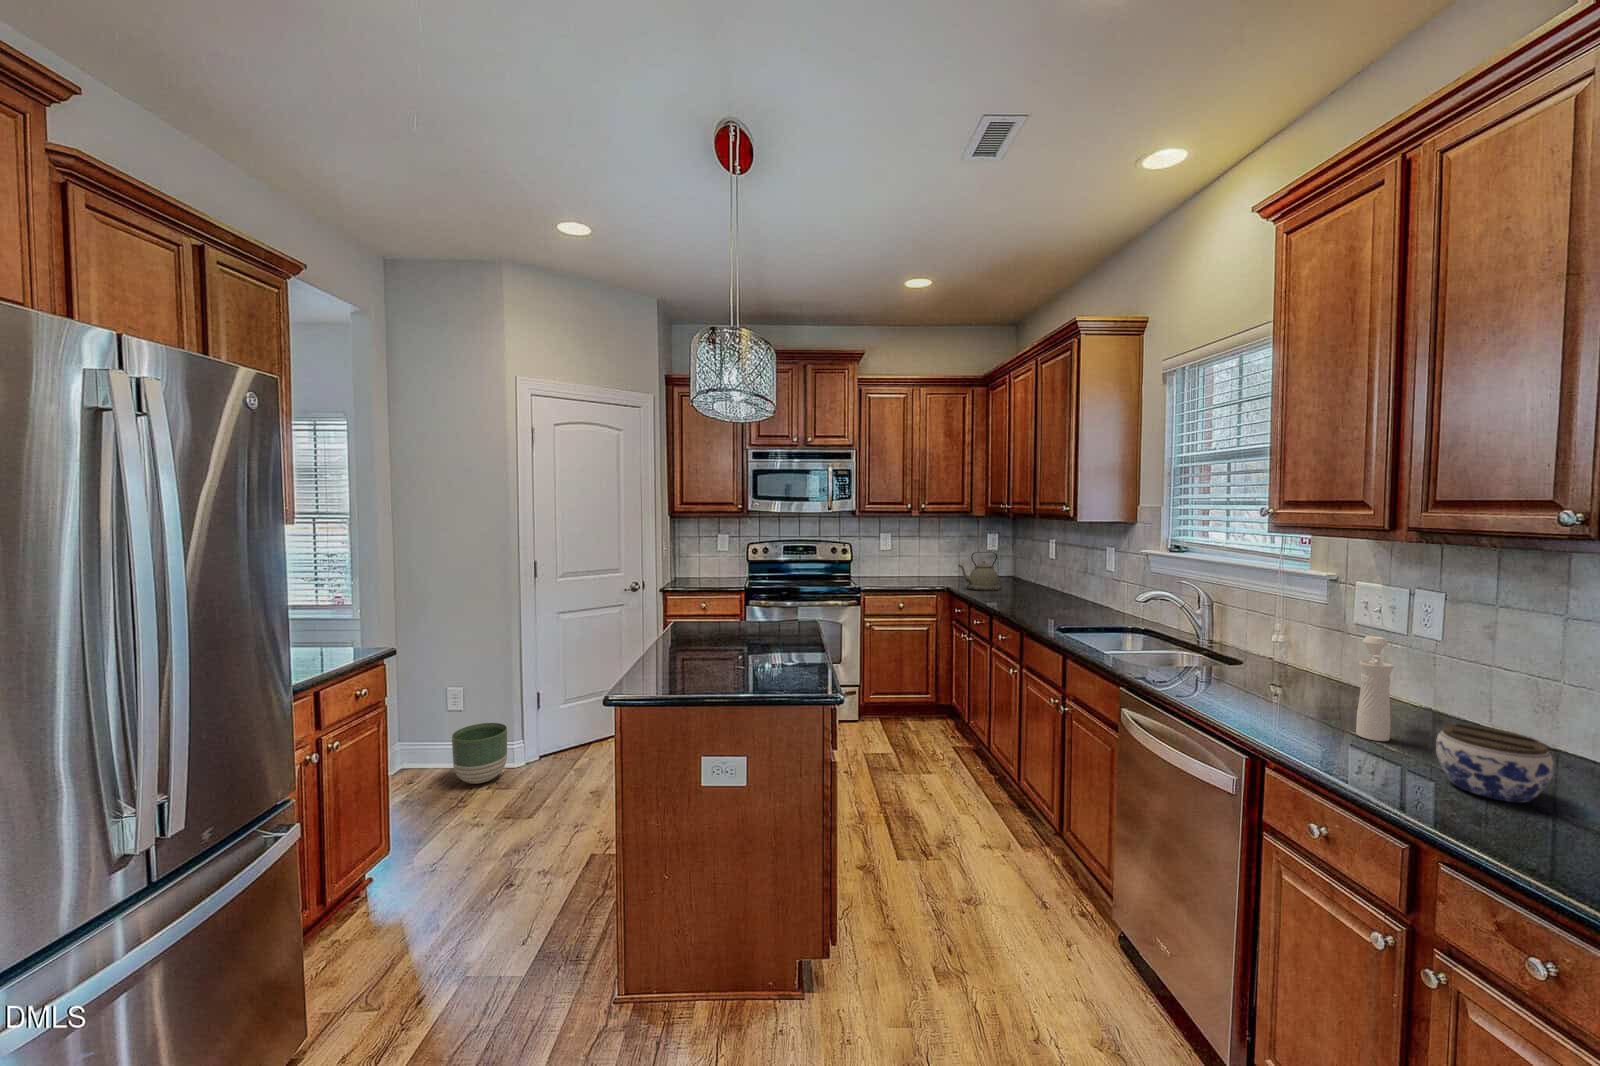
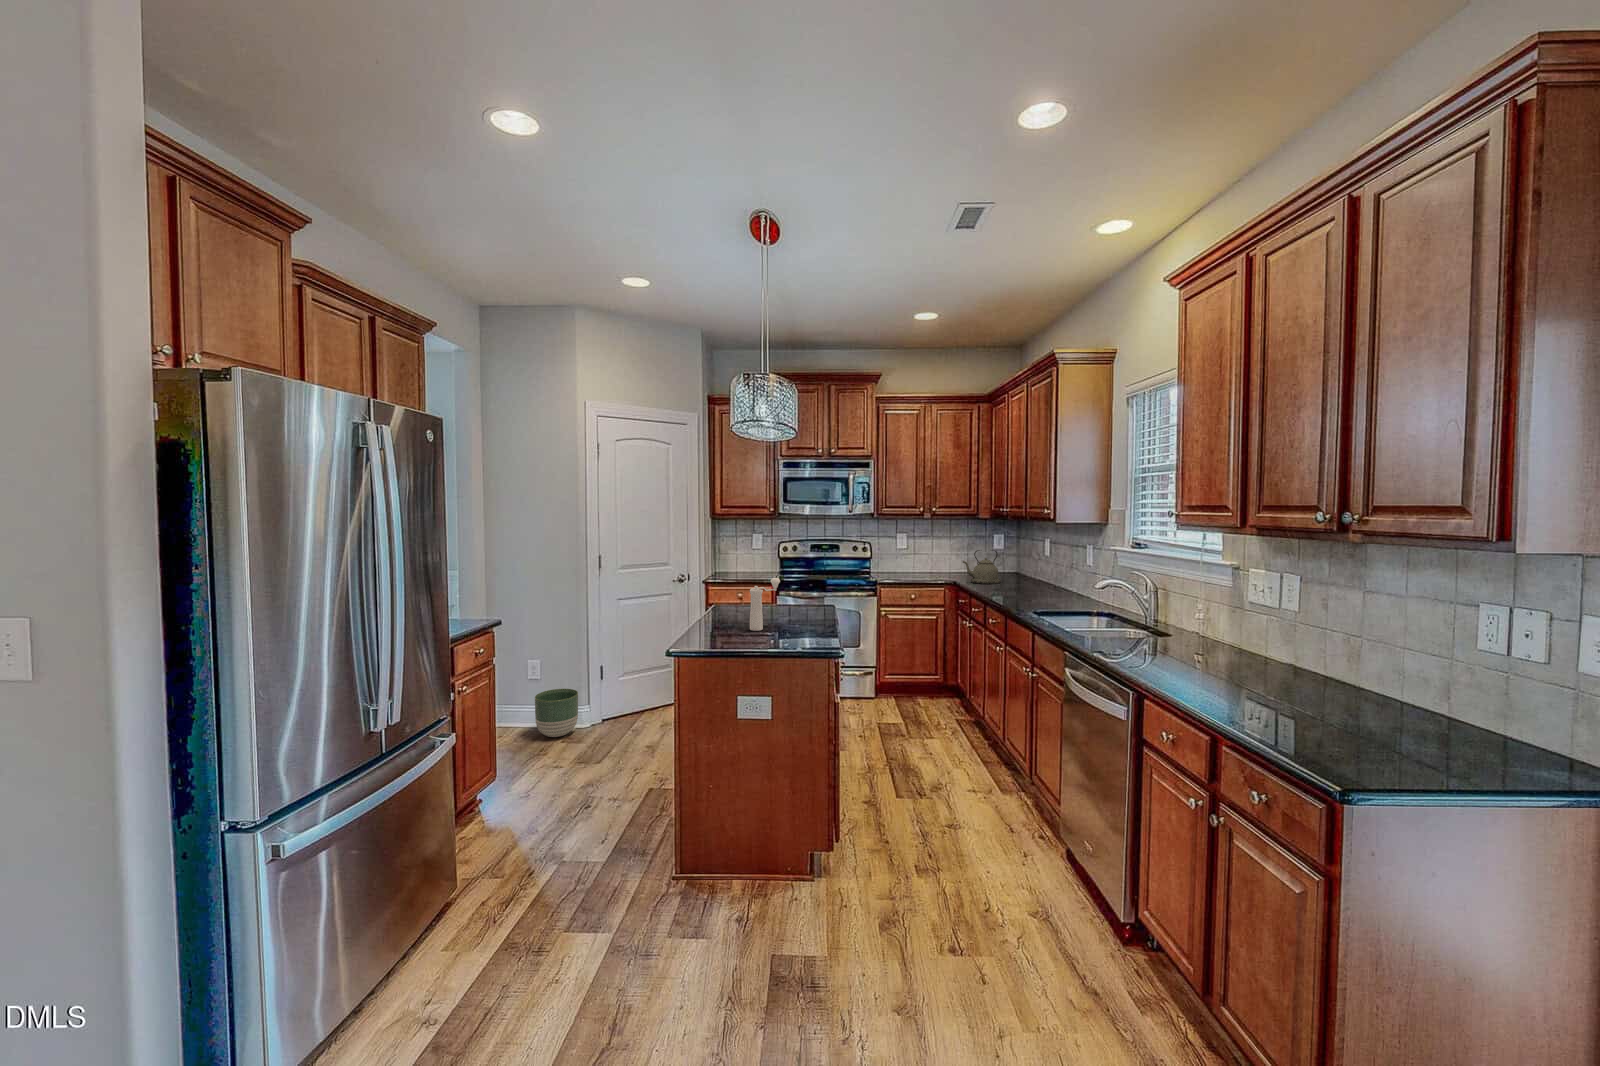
pepper mill: present [1356,636,1394,741] -> present [750,578,780,631]
jar: present [1436,724,1554,802] -> none [1250,662,1320,713]

